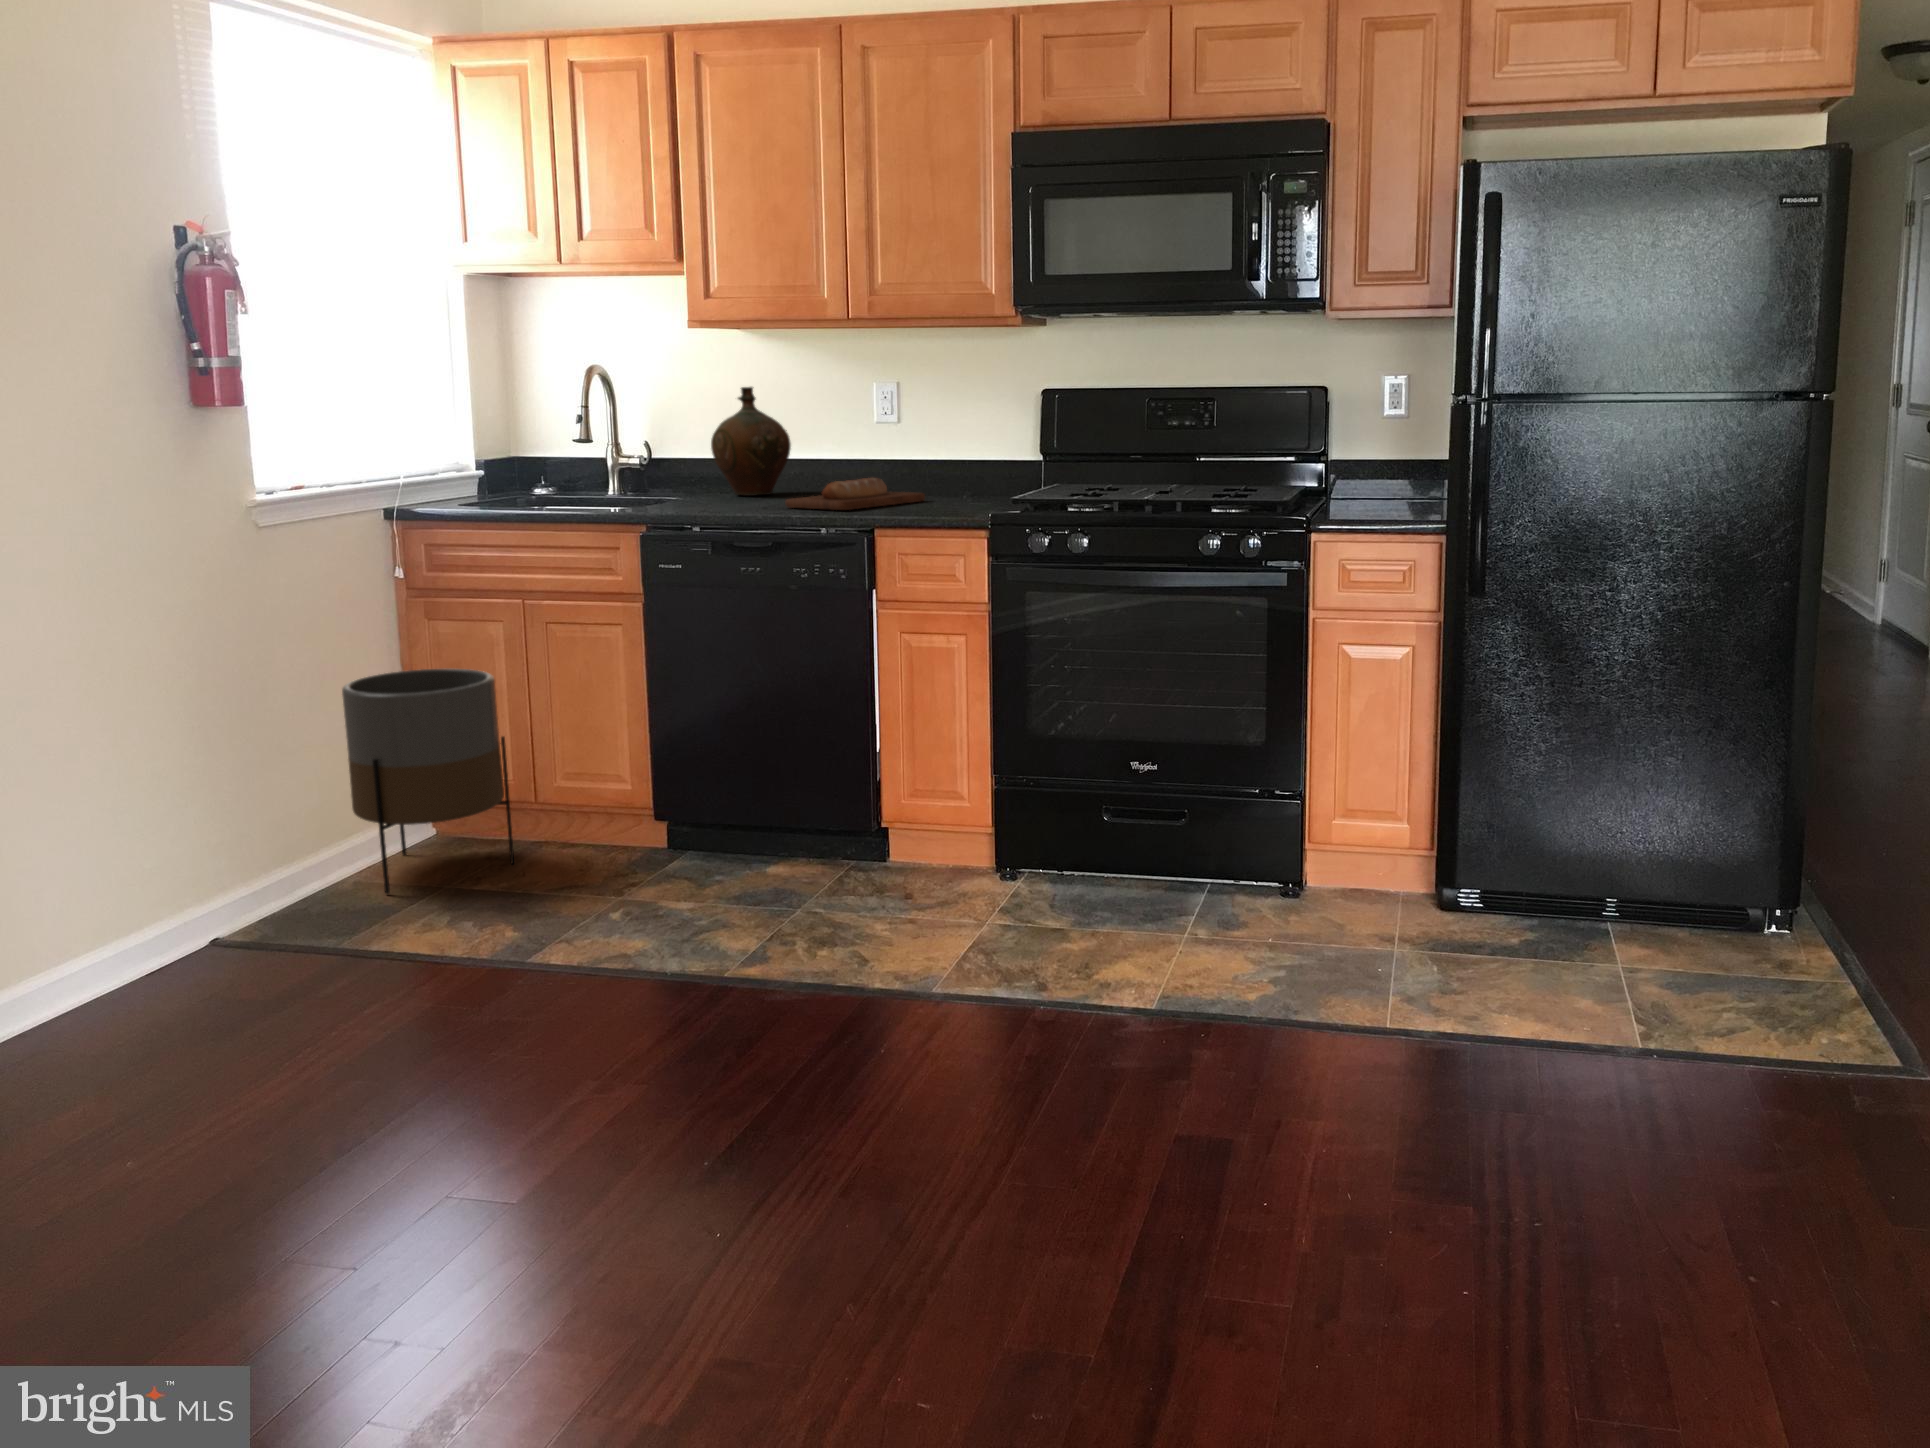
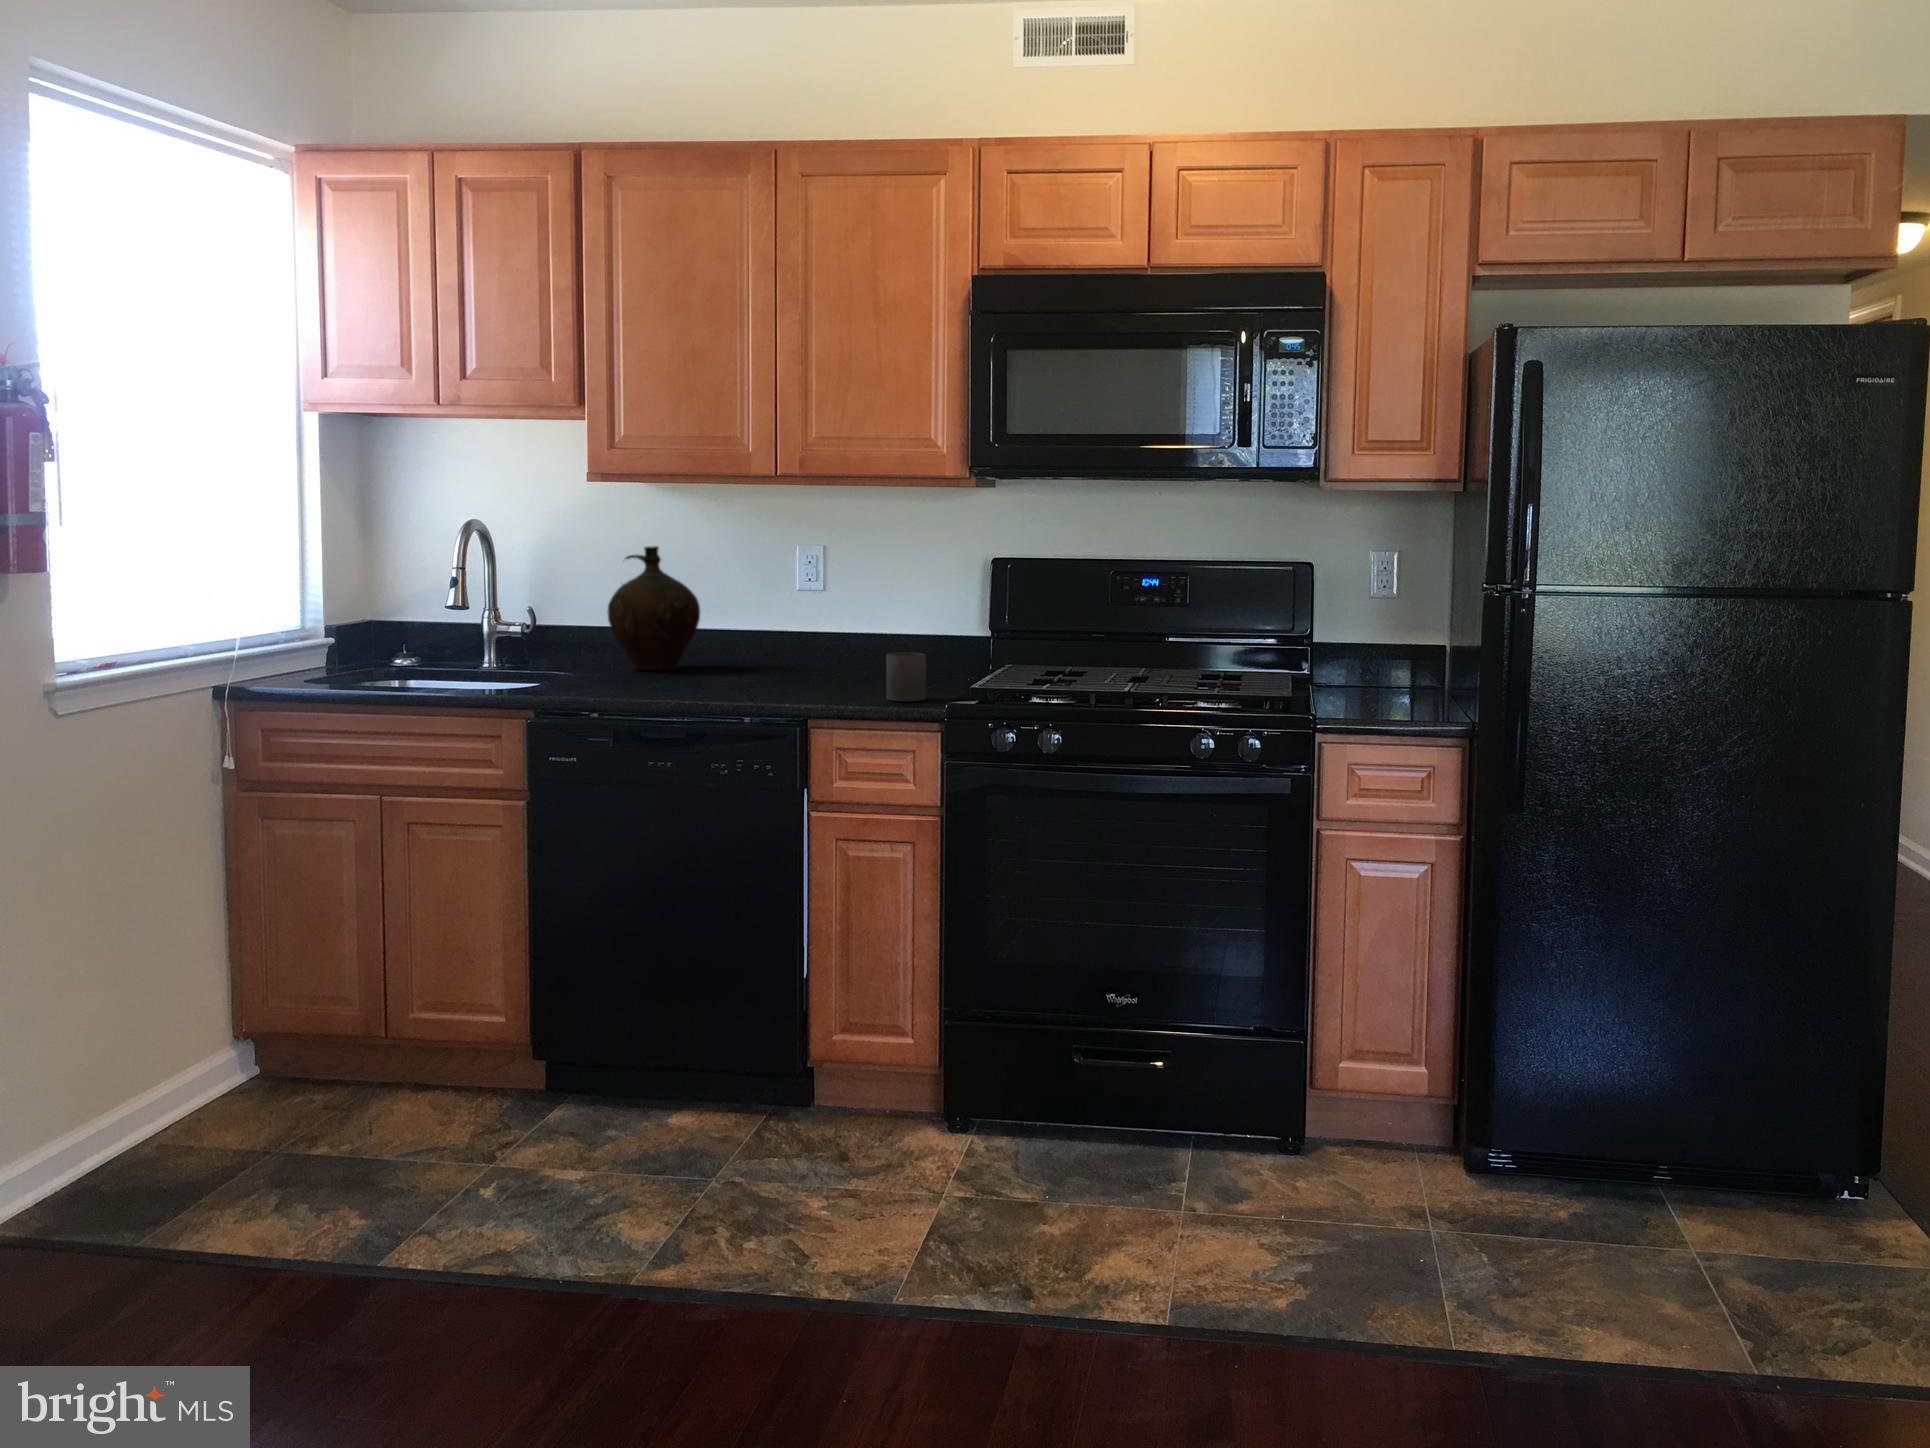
mug: none [942,472,976,514] -> present [886,652,926,702]
bread loaf: present [785,478,925,510] -> none [699,654,859,695]
planter: present [342,669,514,894] -> none [149,880,358,1168]

